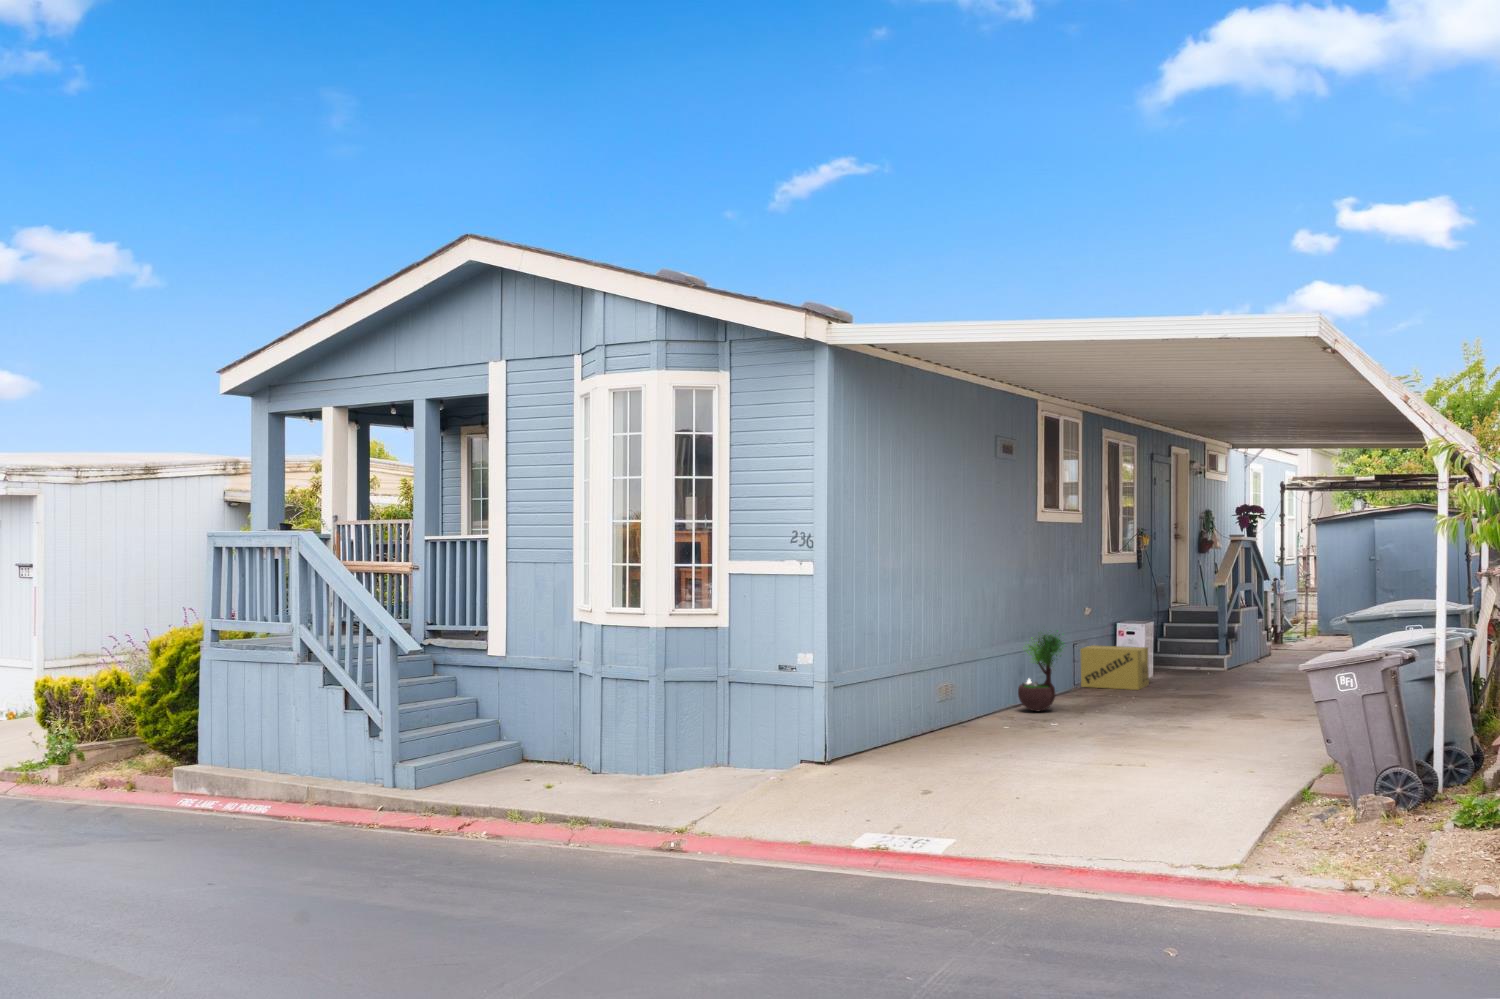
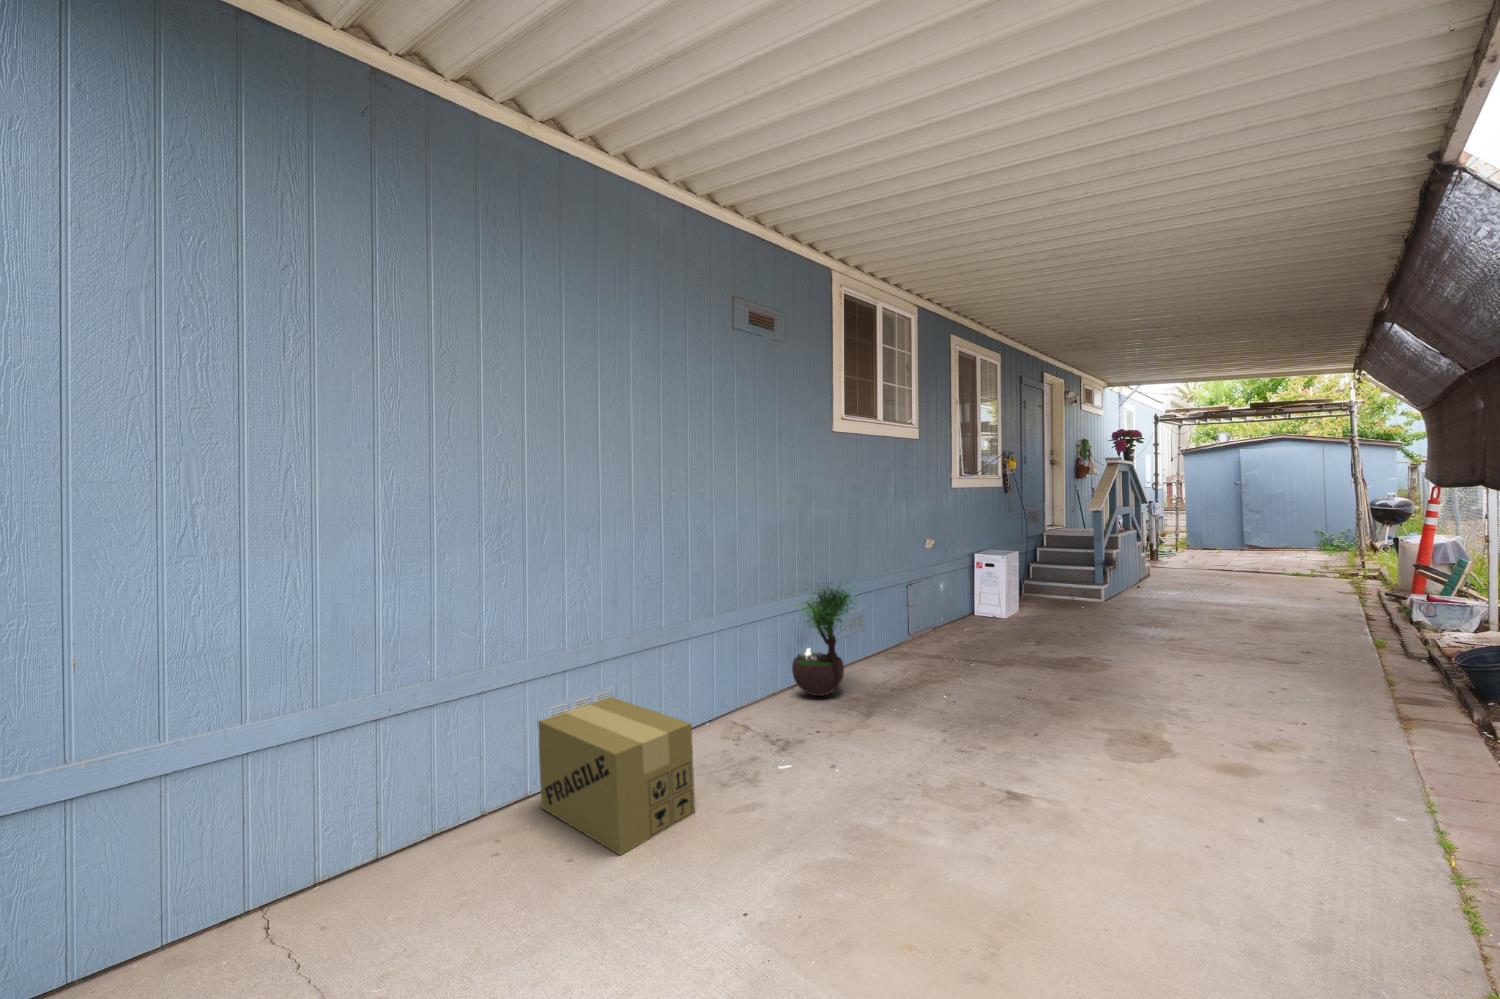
cardboard box: present [1080,645,1149,690] -> present [538,697,695,855]

